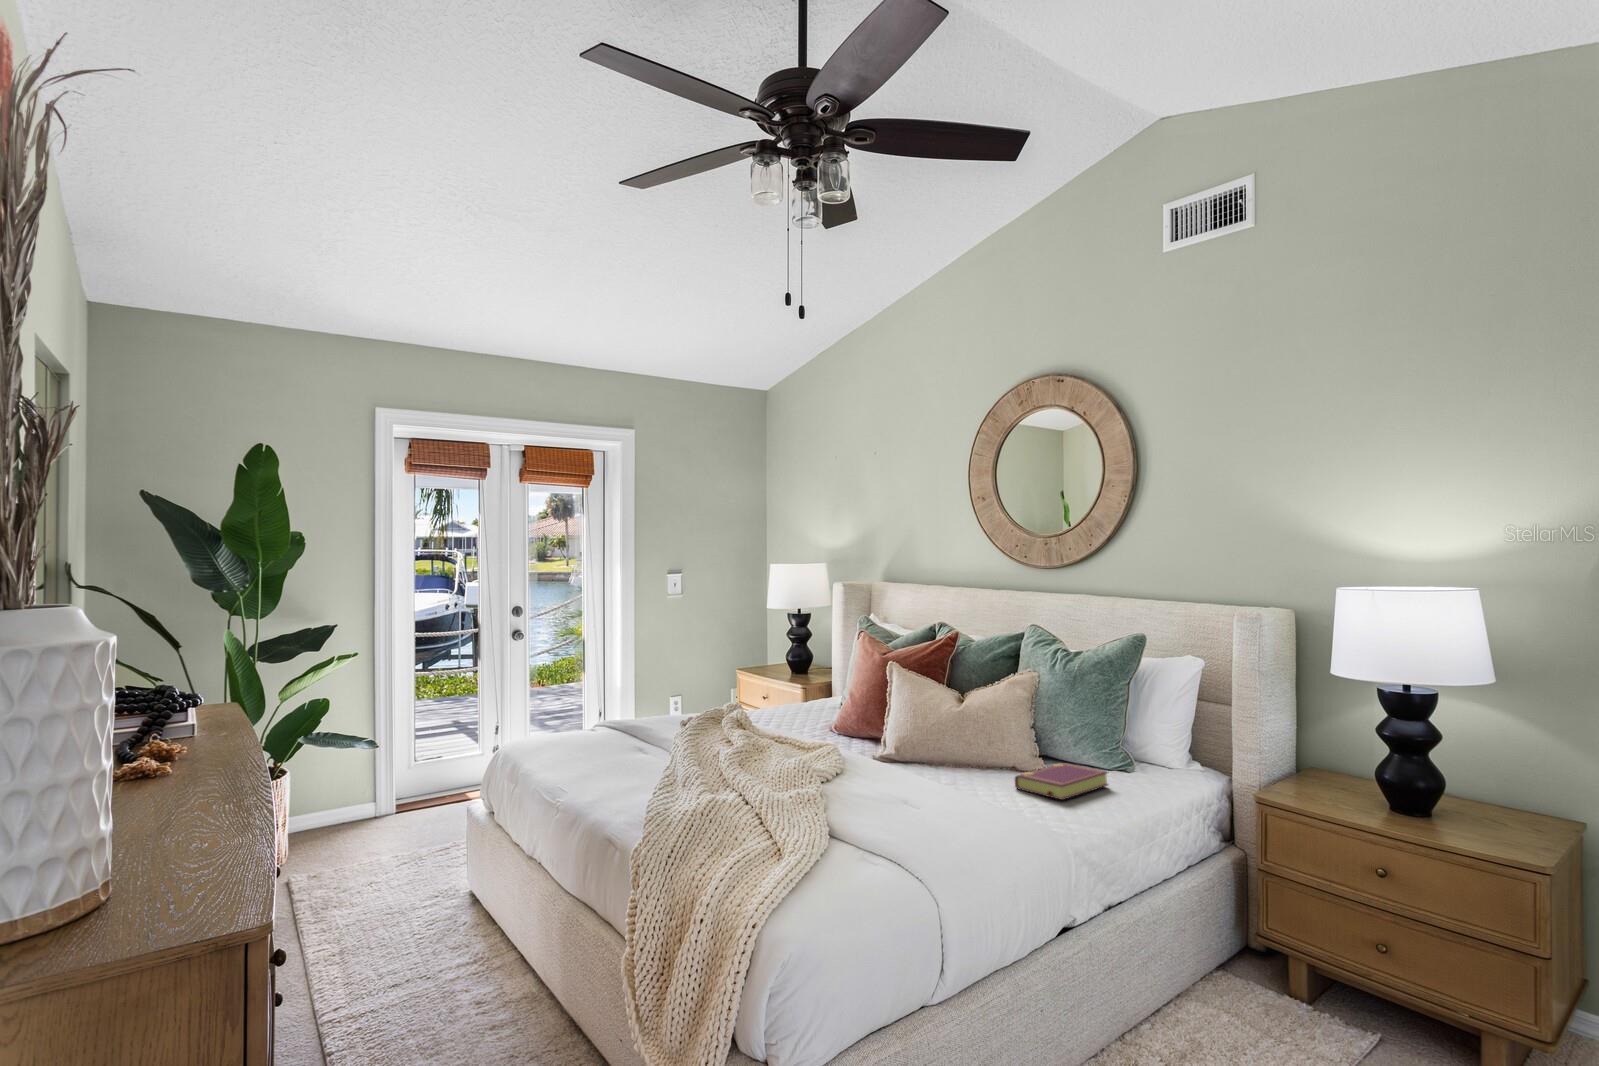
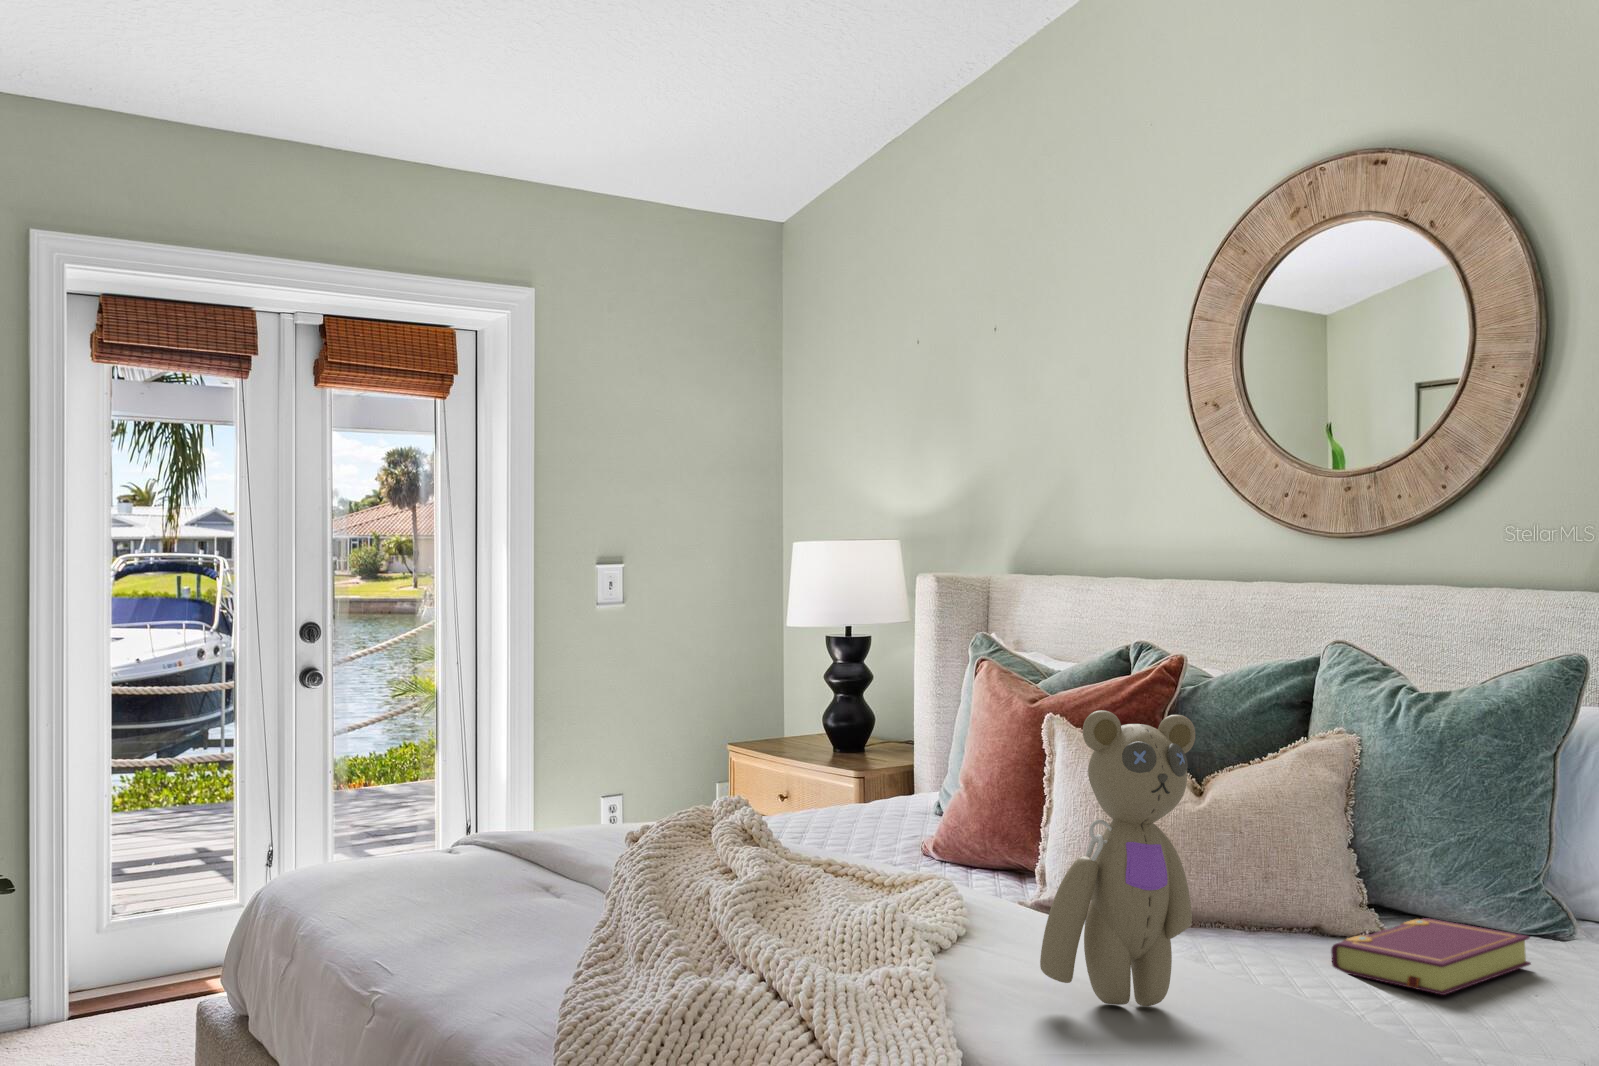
teddy bear: none [868,670,941,806] -> present [1040,710,1195,1006]

